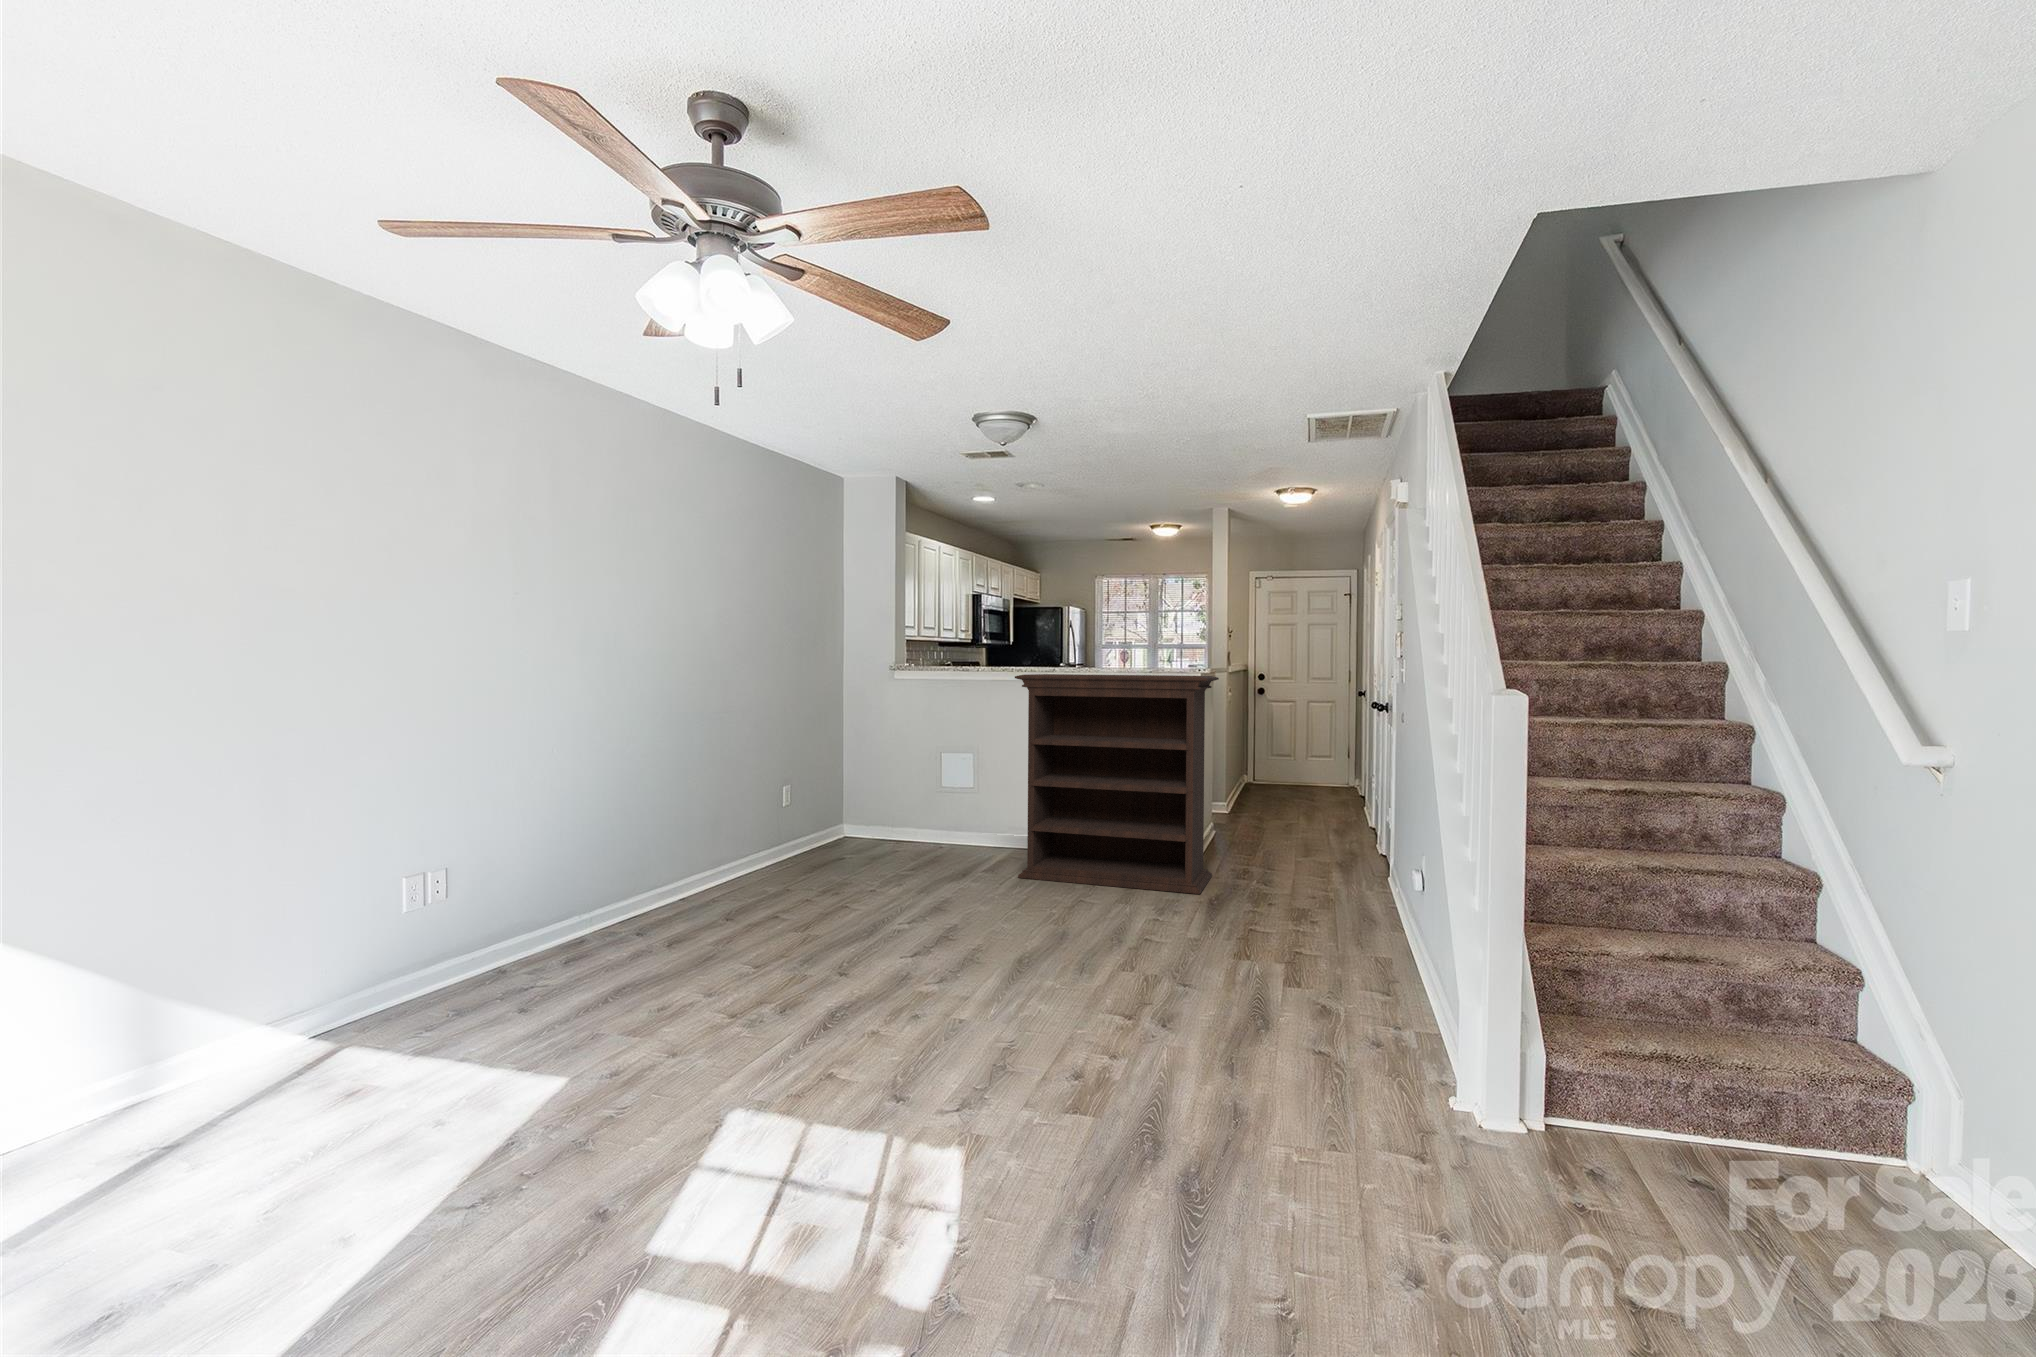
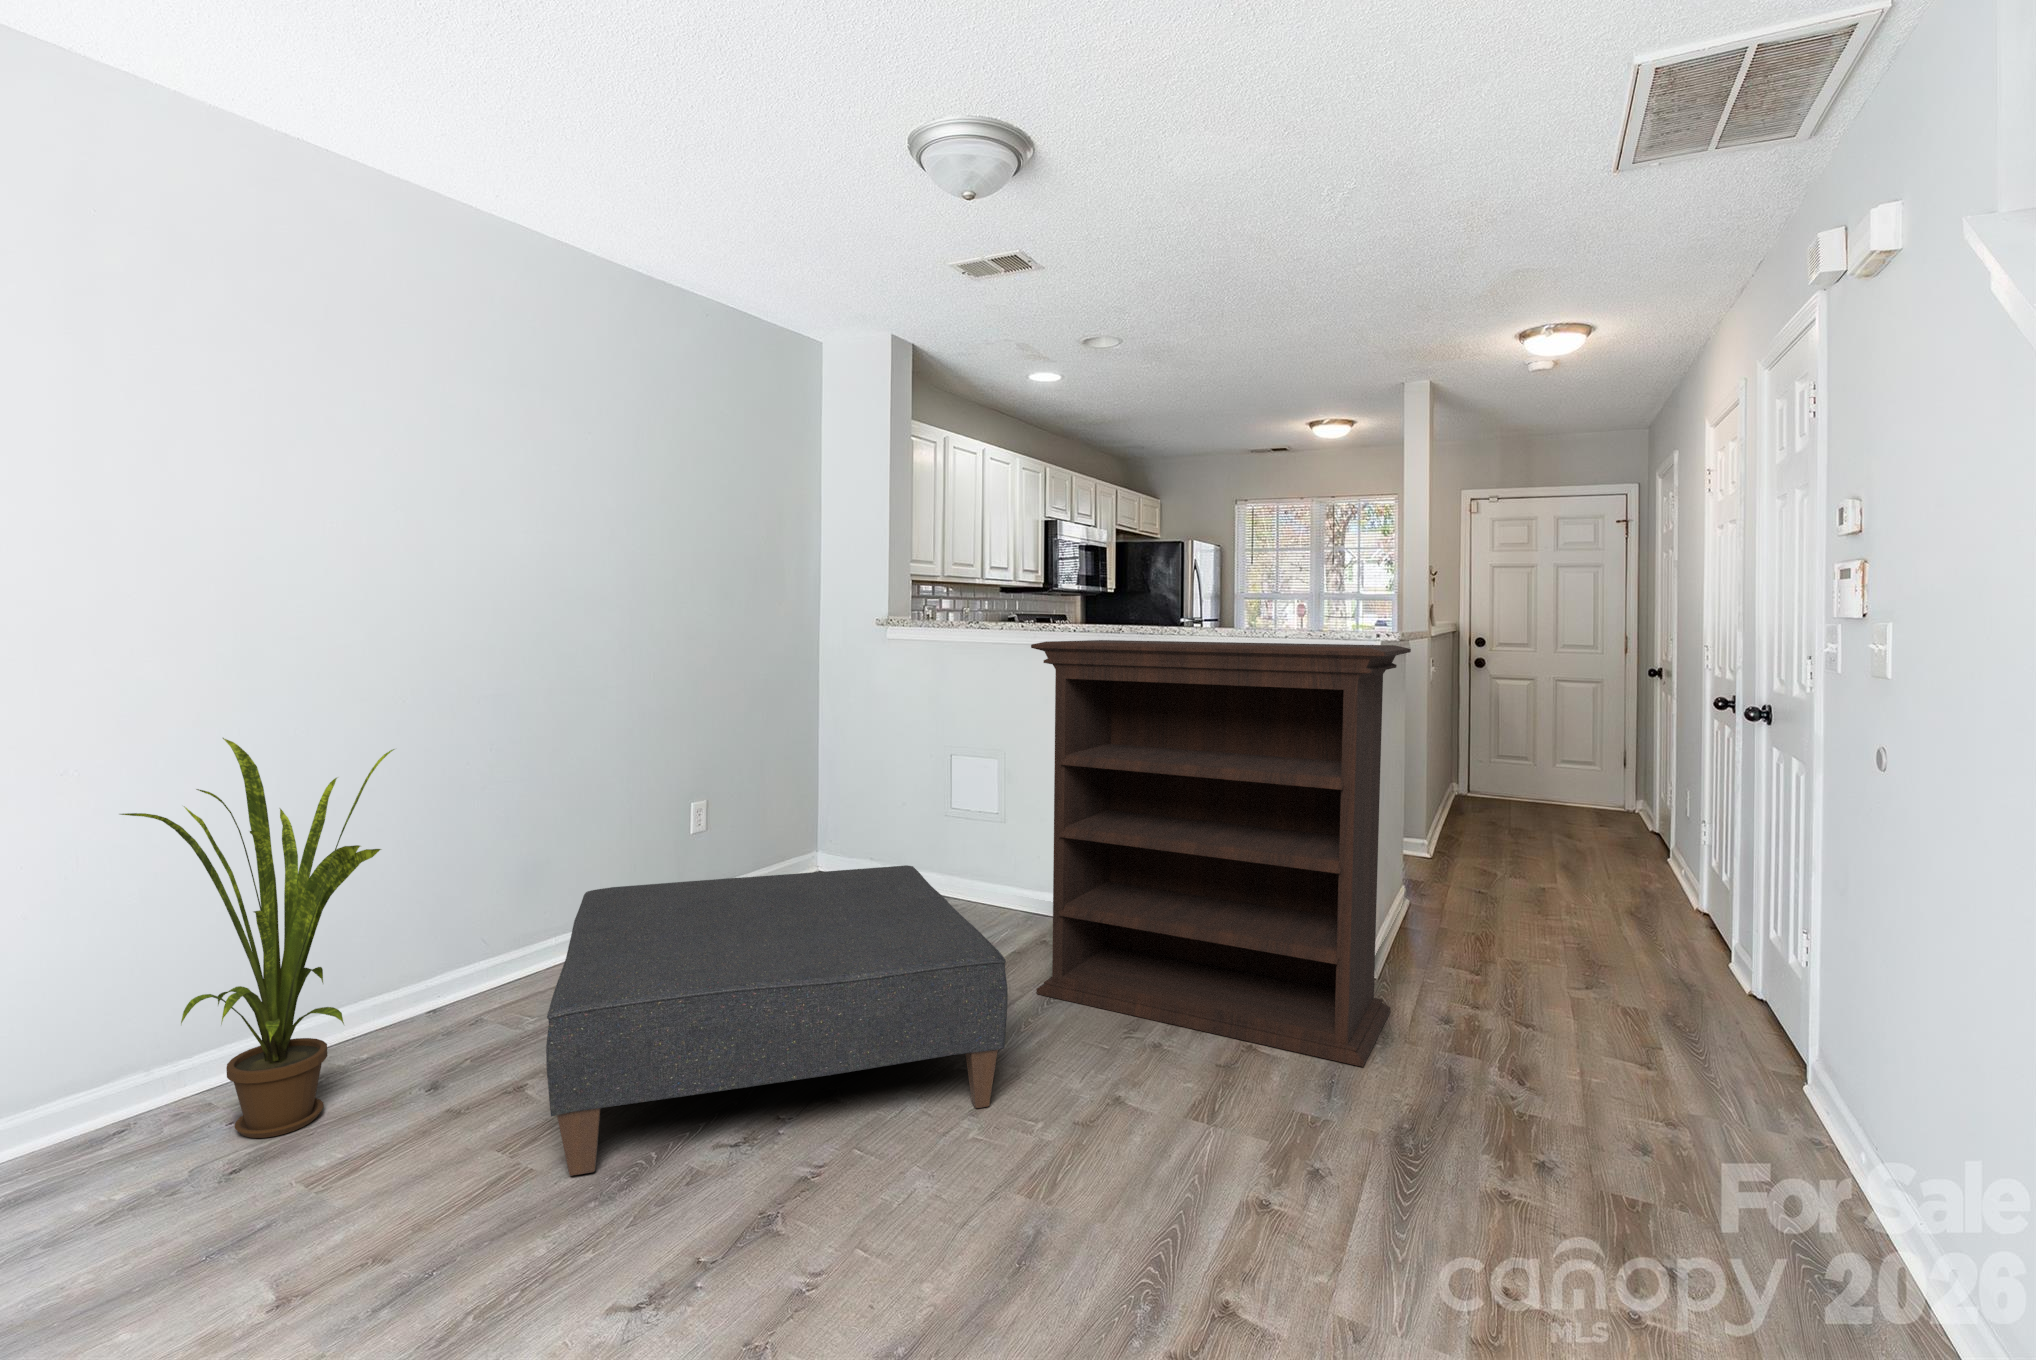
house plant: none [582,728,708,943] -> present [120,738,394,1138]
ottoman: none [759,808,1027,943] -> present [546,865,1008,1176]

